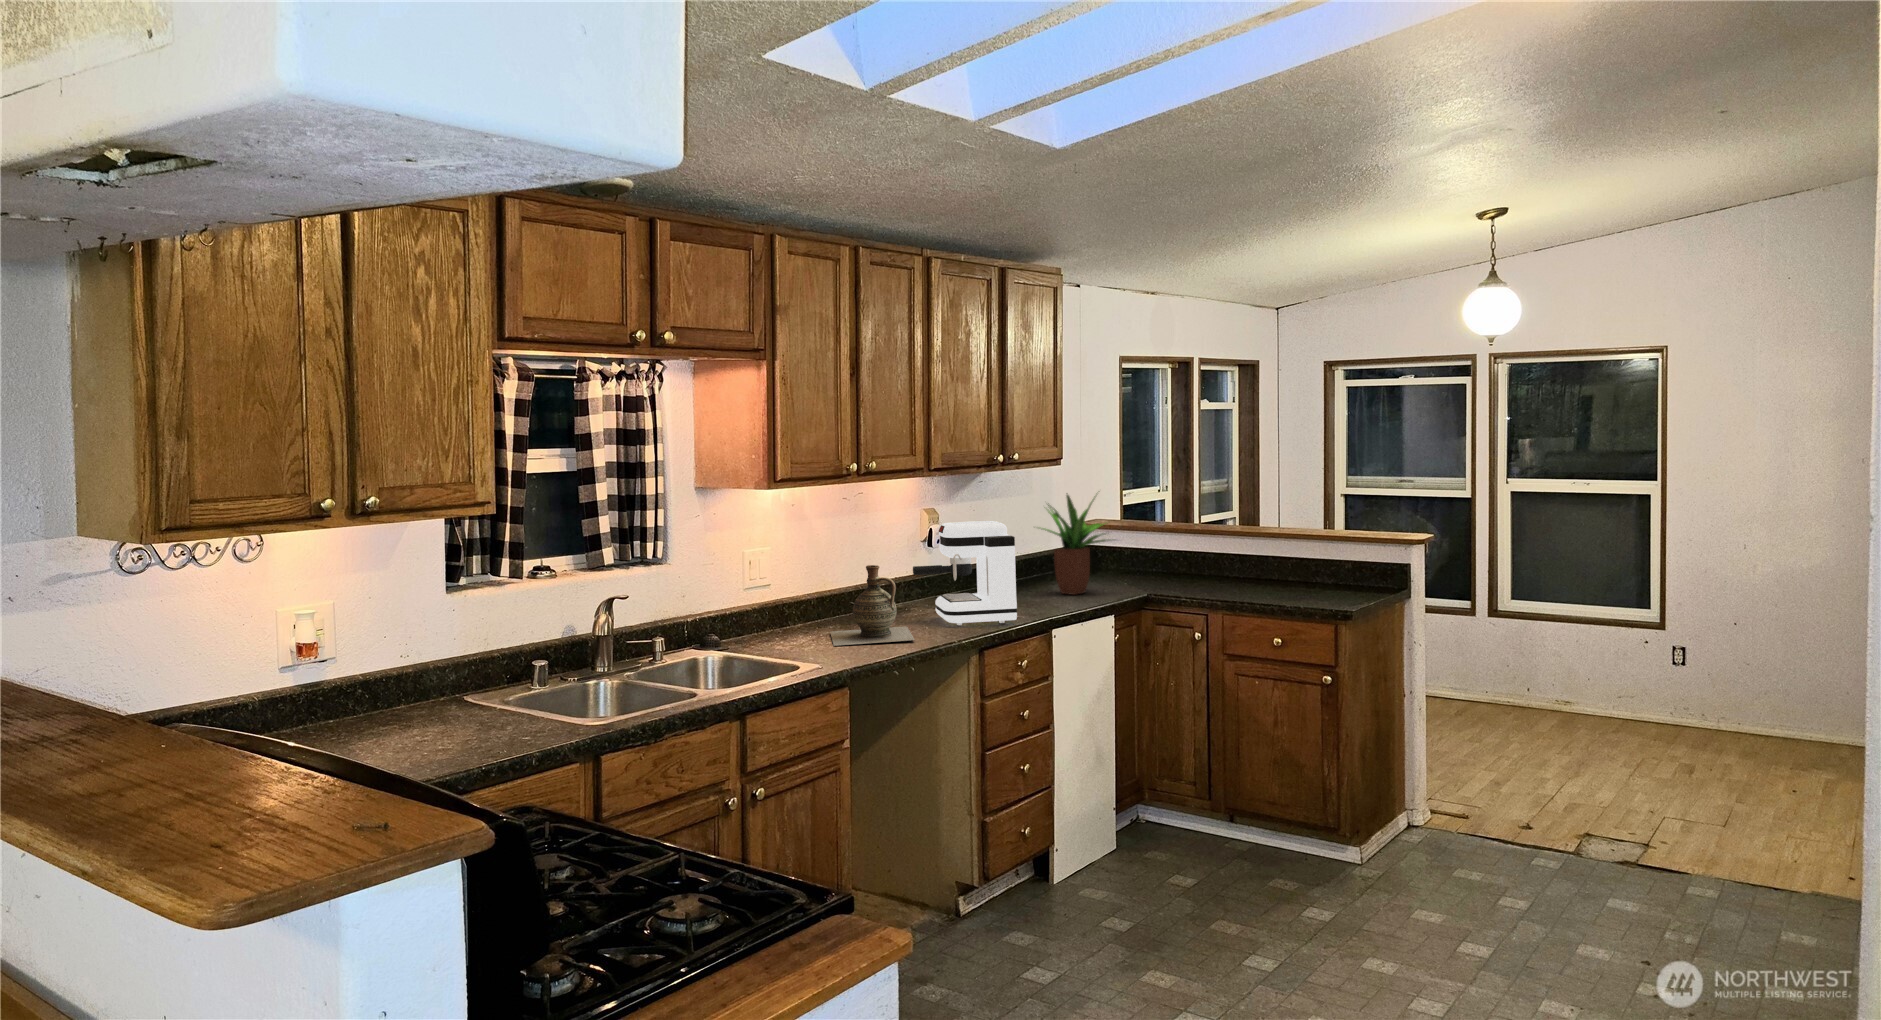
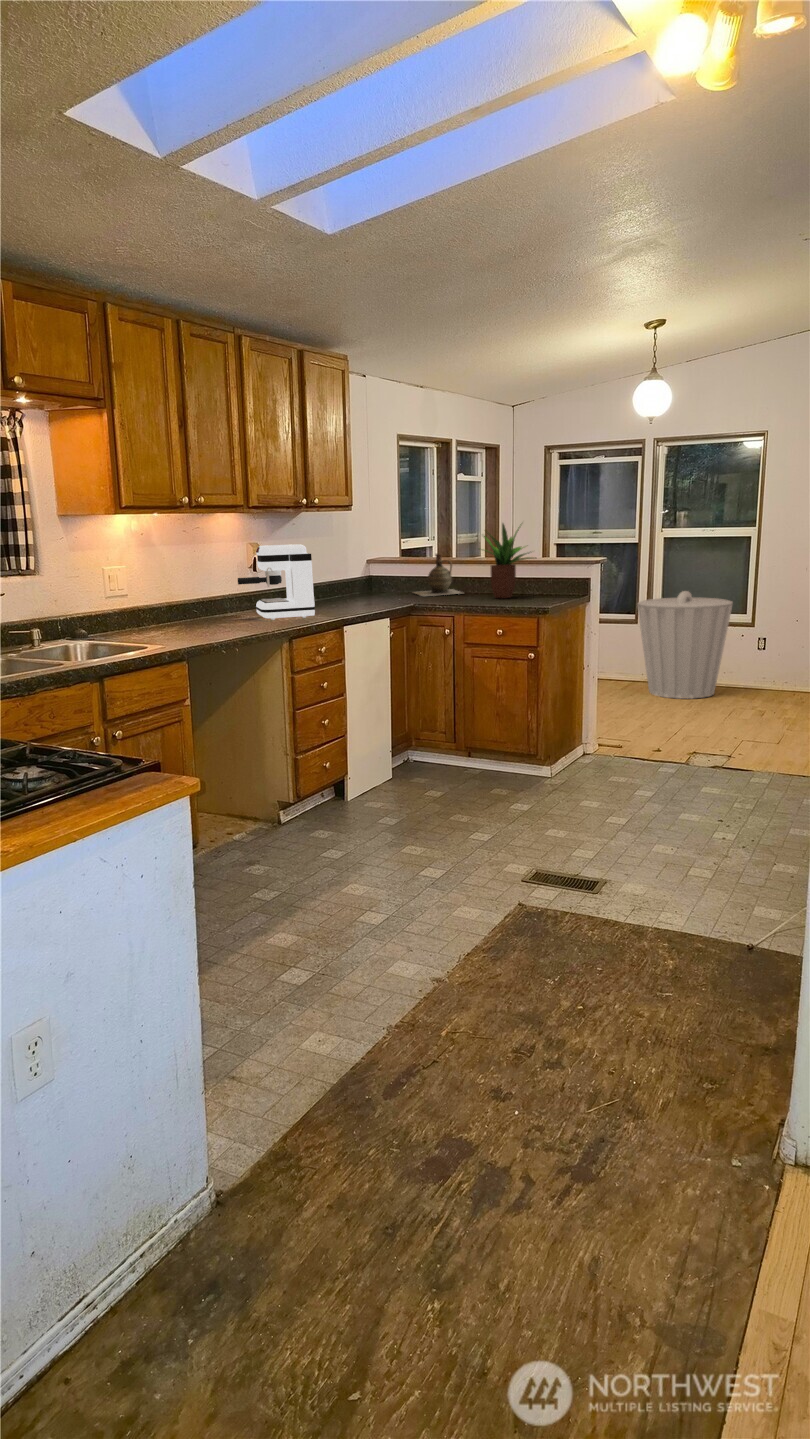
potted plant: present [1042,495,1114,595] -> present [484,524,536,598]
ceramic jug: present [830,565,915,646] -> present [414,554,461,596]
trash can: none [1473,574,1622,736] -> present [637,591,732,699]

